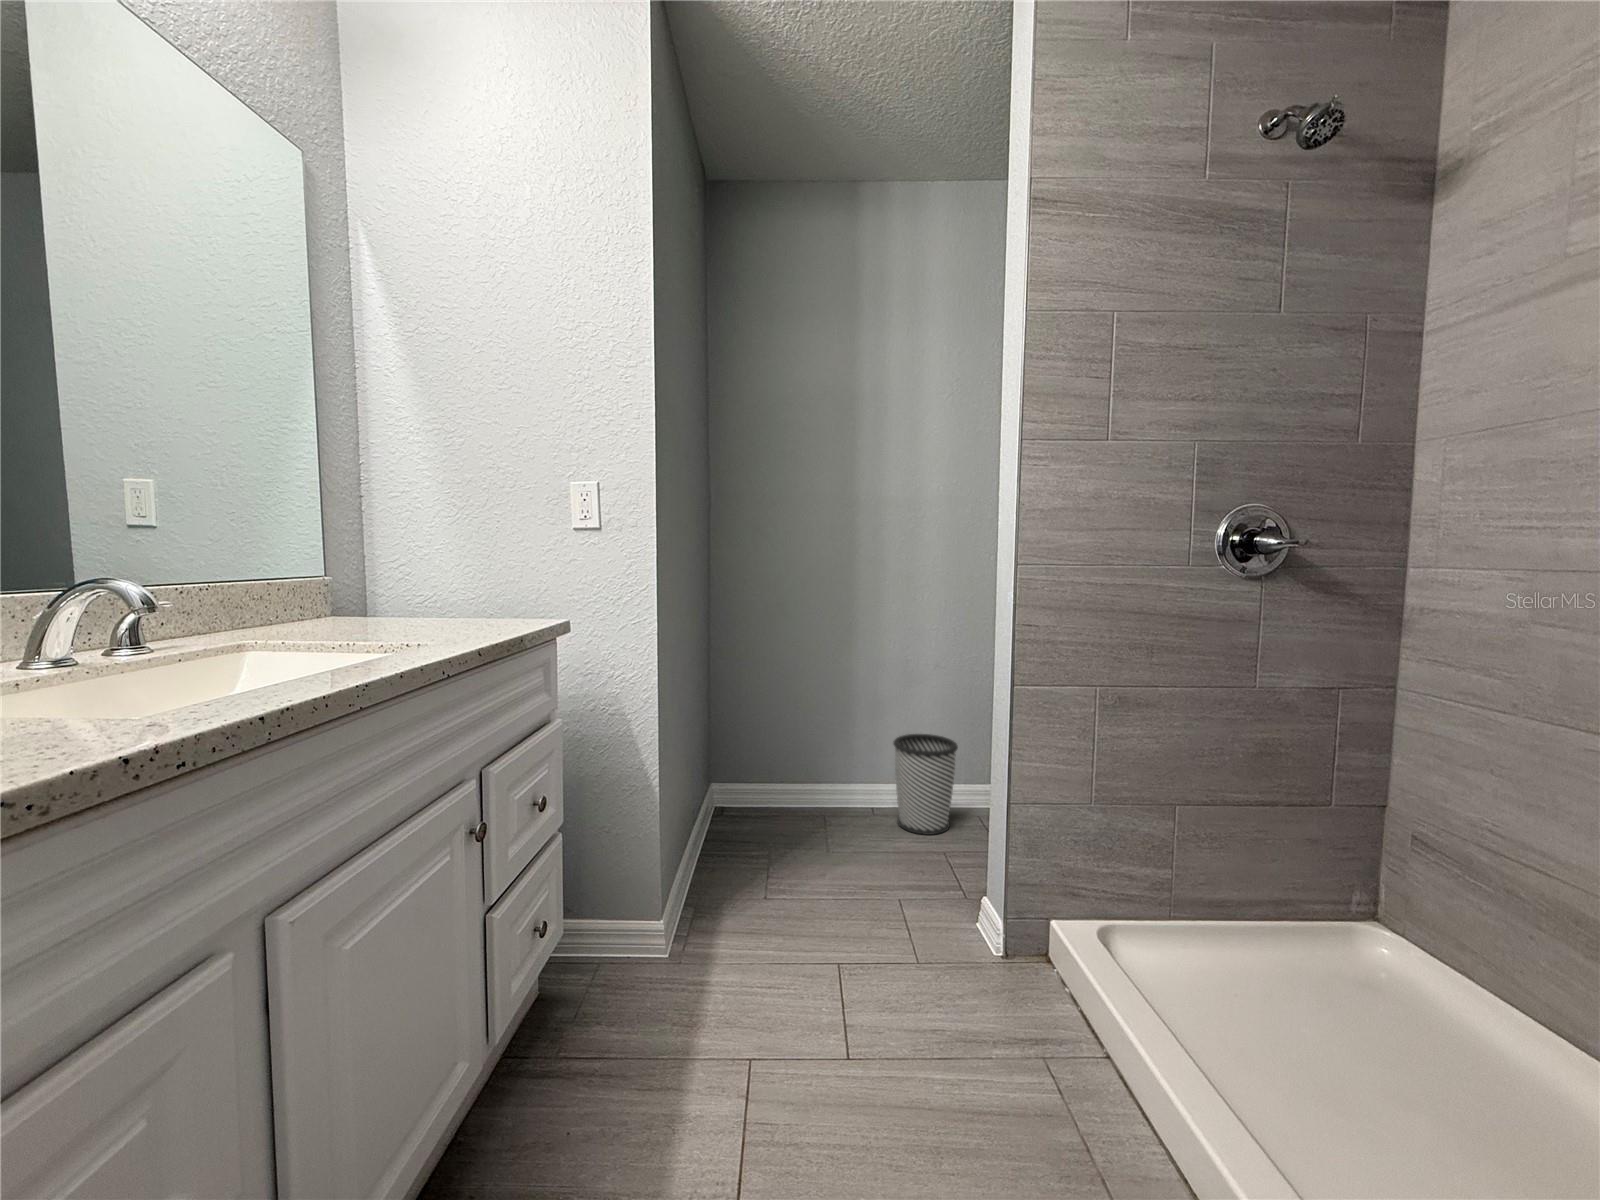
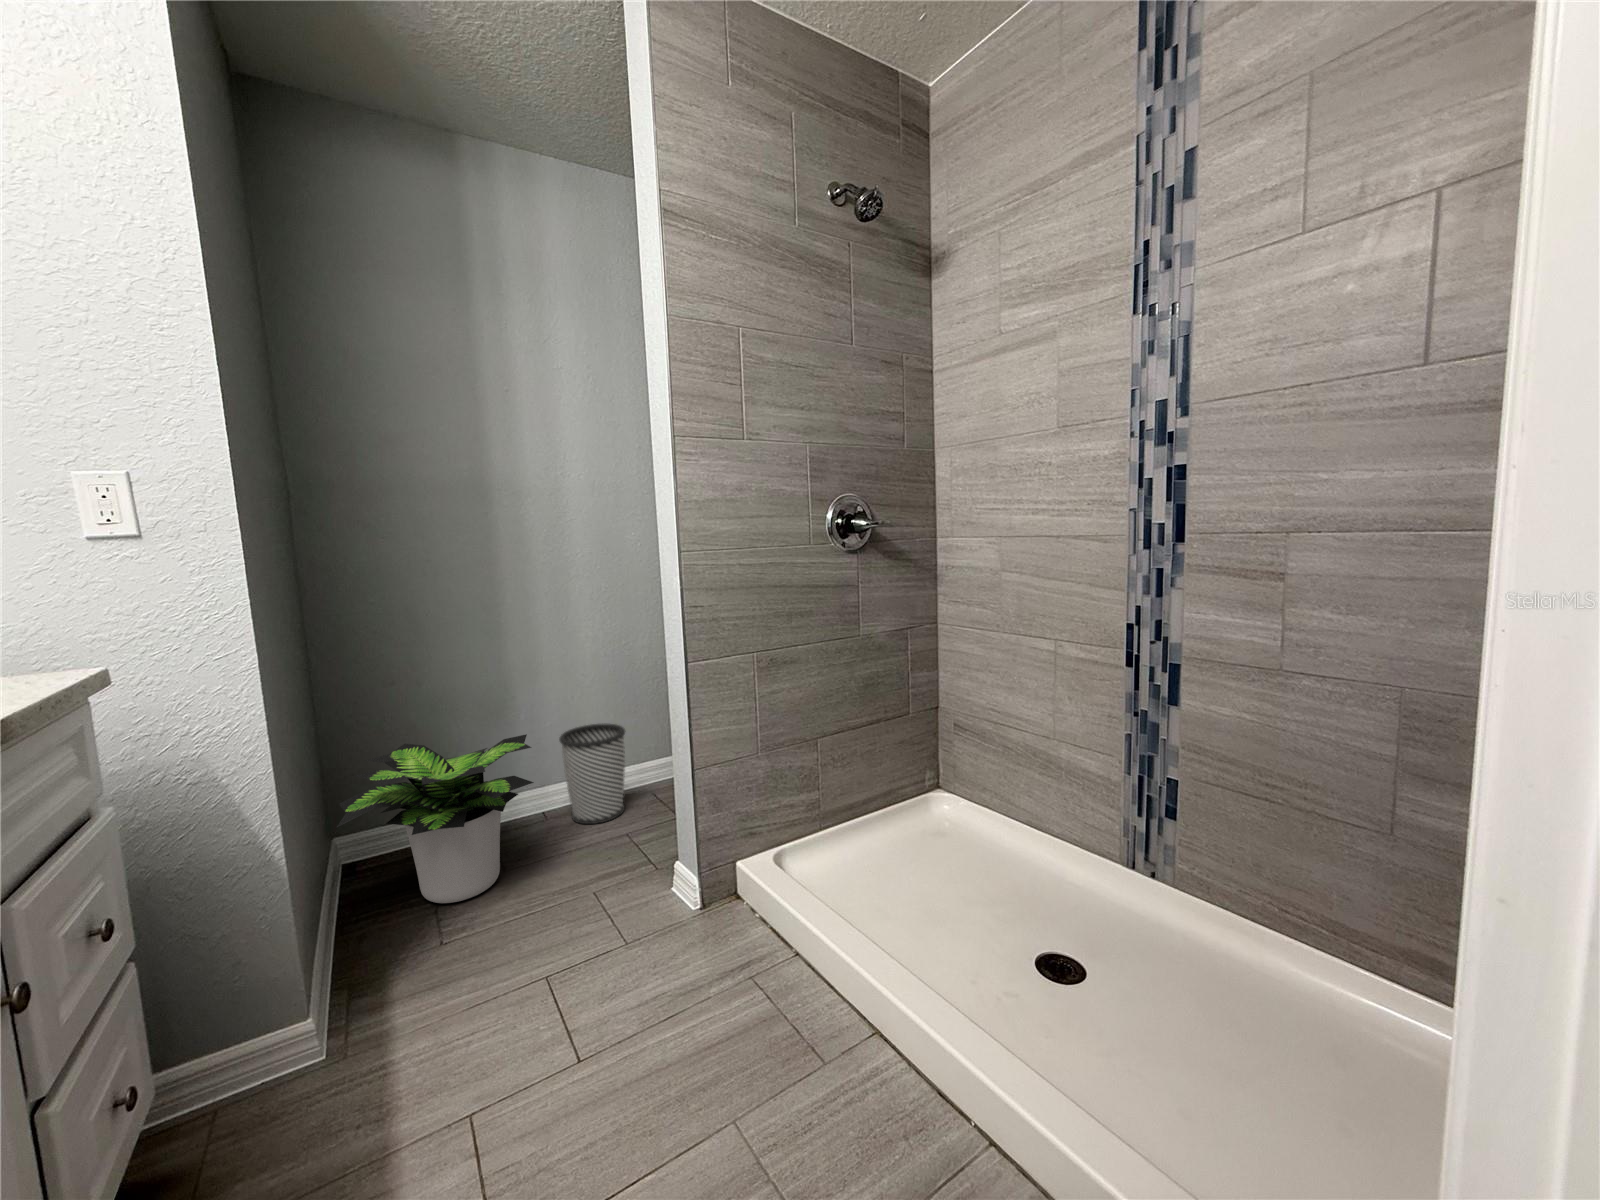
potted plant: none [706,717,861,867] -> present [337,734,534,903]

